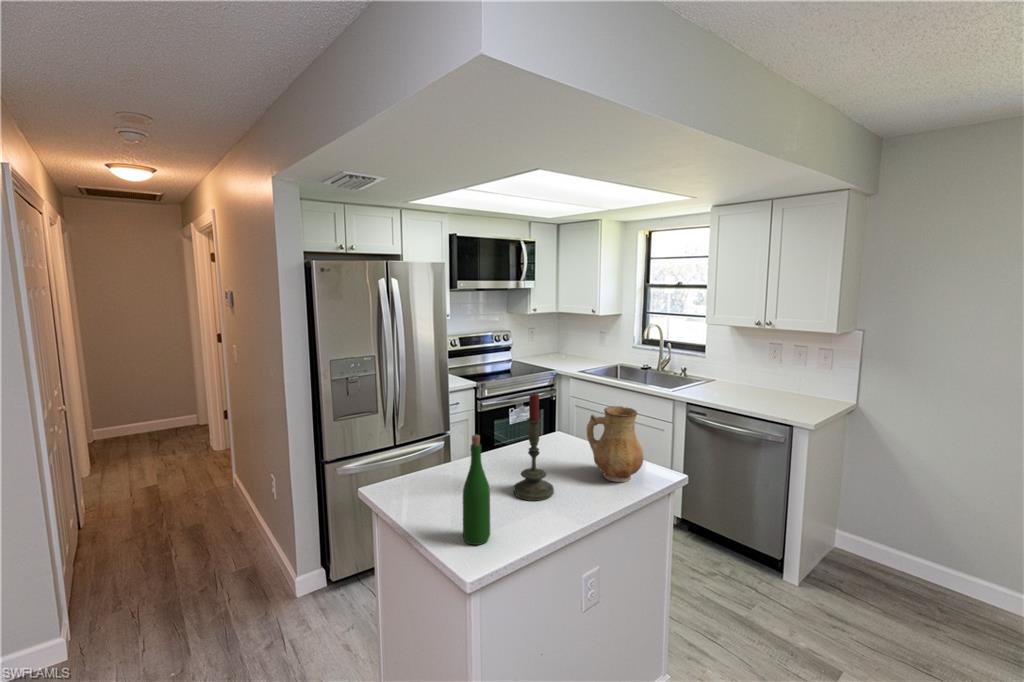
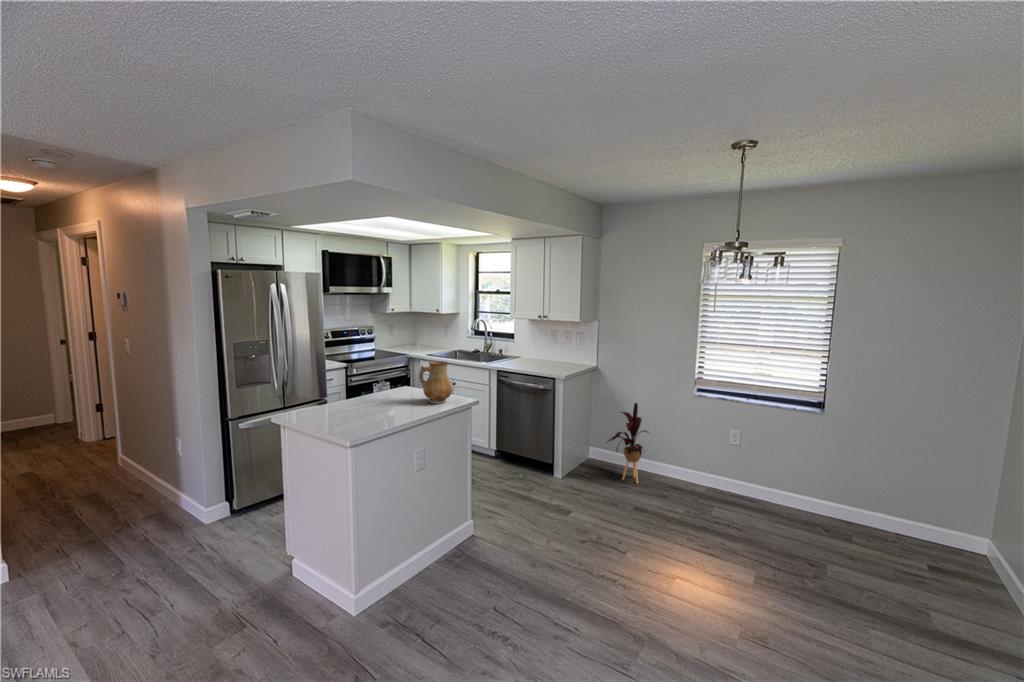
candle: present [514,393,554,501] -> none [374,351,399,414]
wine bottle: present [463,435,490,545] -> none [344,370,360,430]
house plant: none [882,481,985,620] -> present [607,403,648,483]

